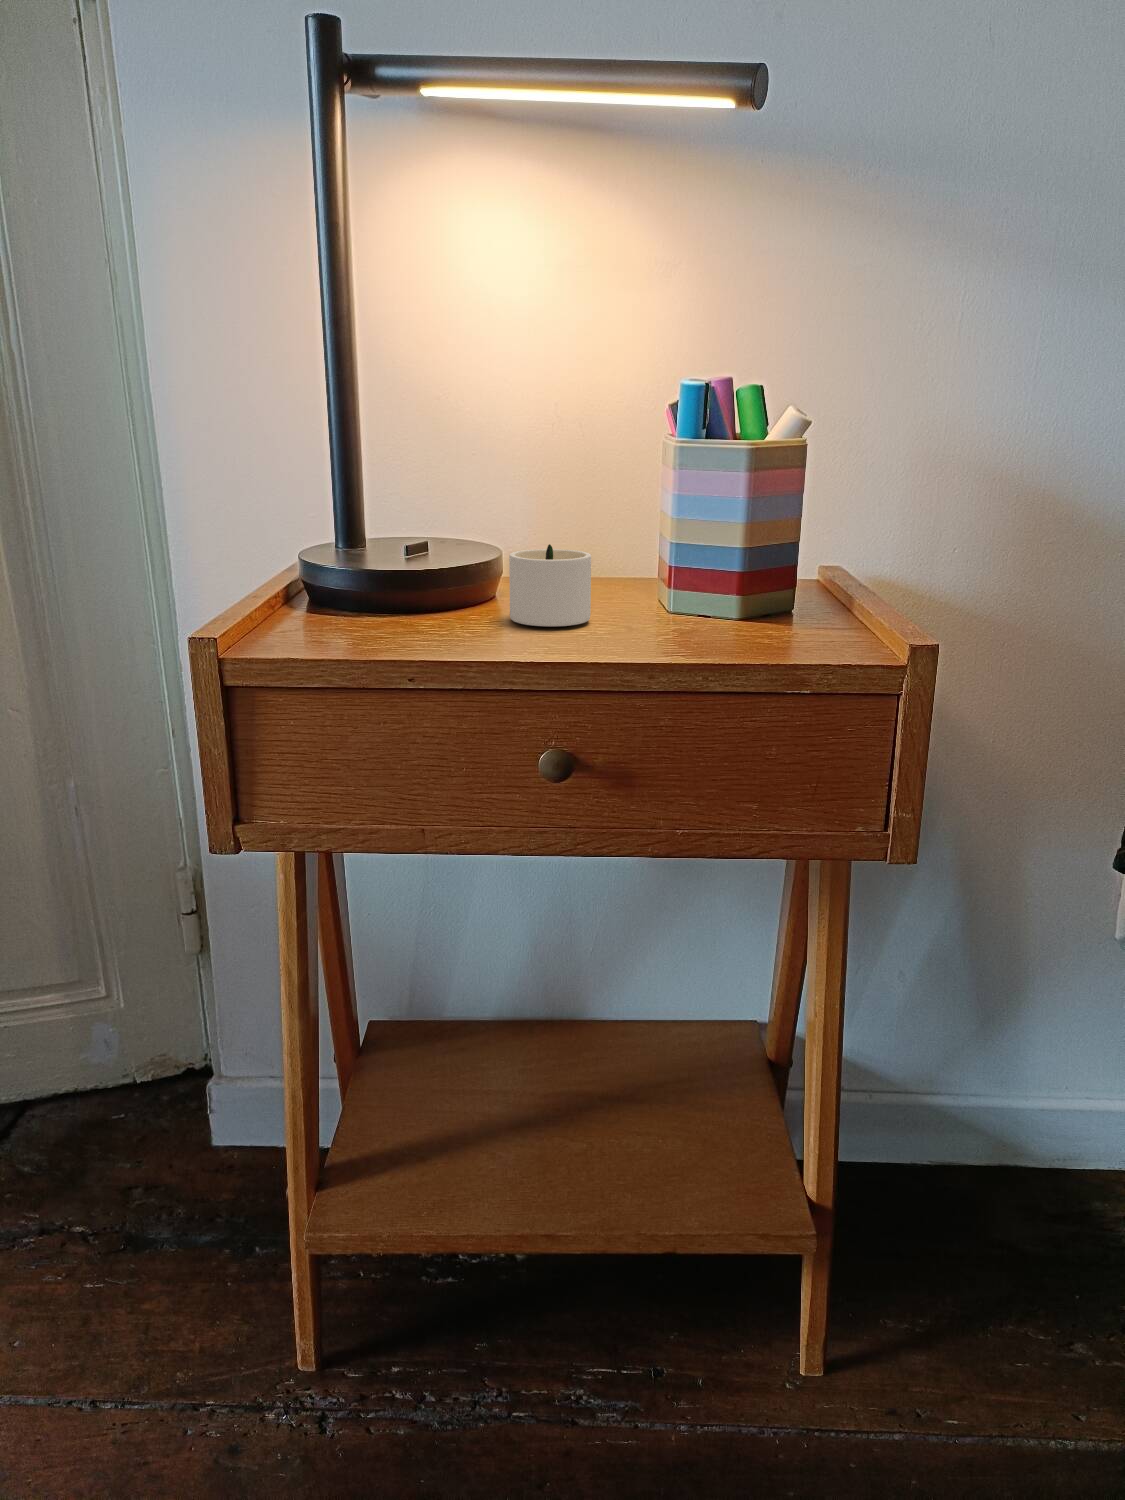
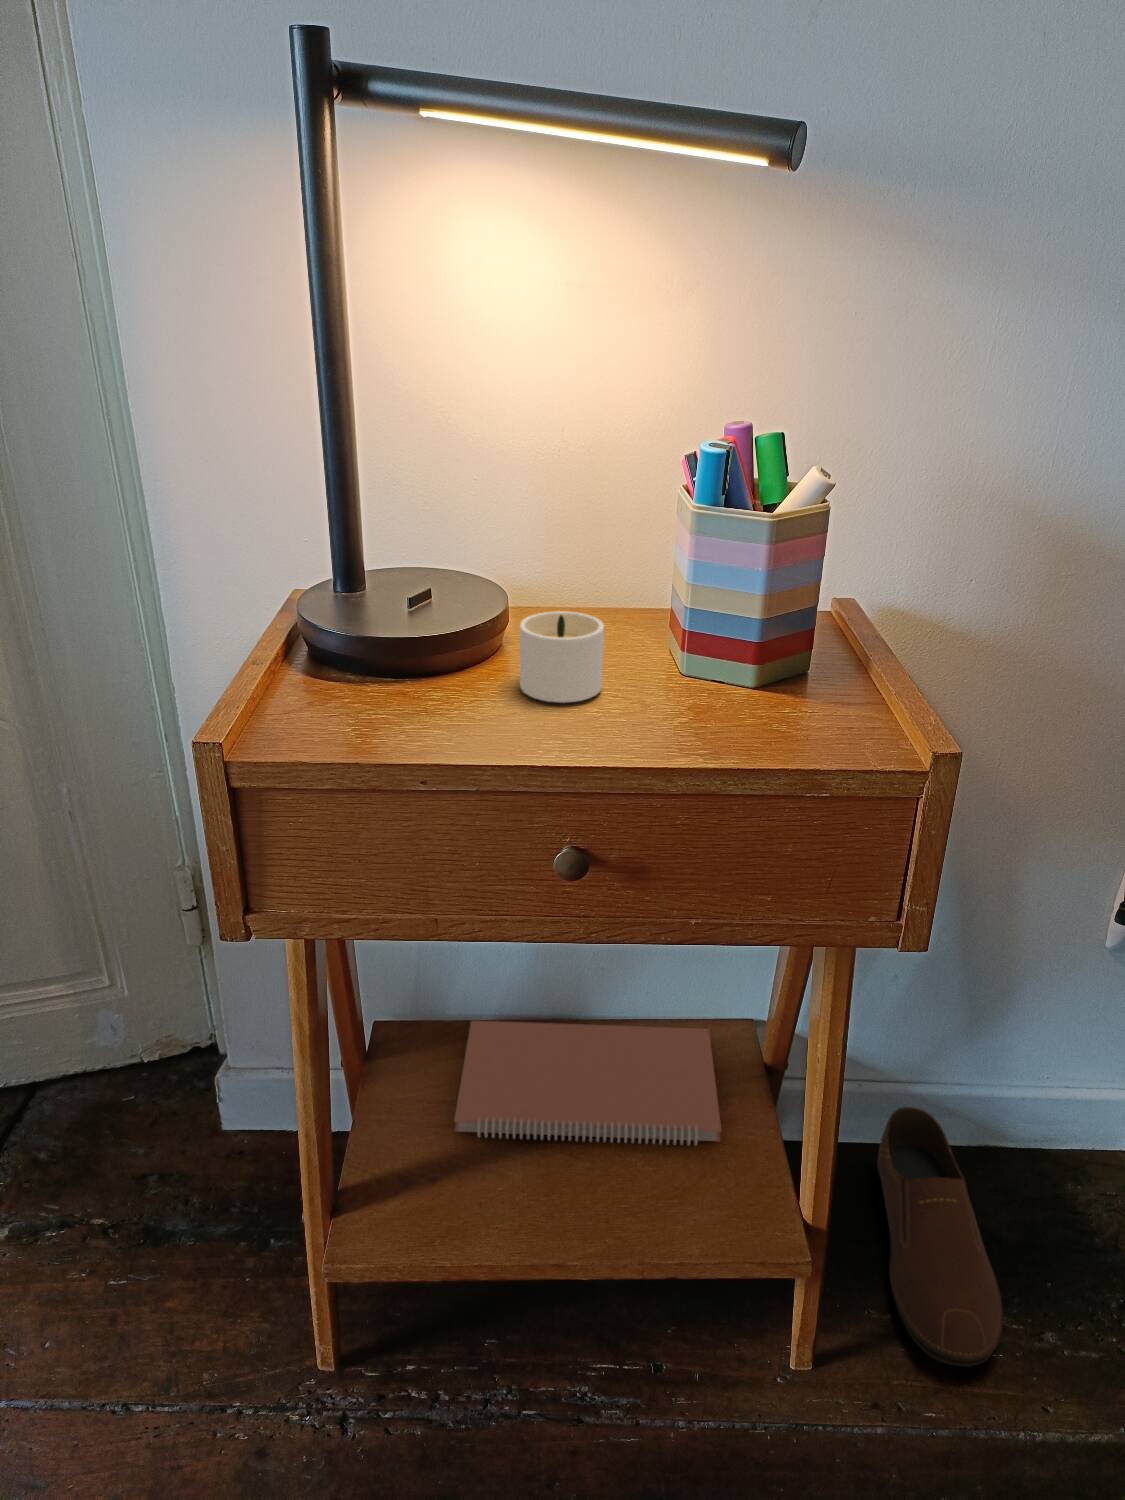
notebook: none [447,1019,723,1131] -> present [454,1021,721,1146]
shoe: none [892,1116,1029,1371] -> present [877,1107,1003,1366]

